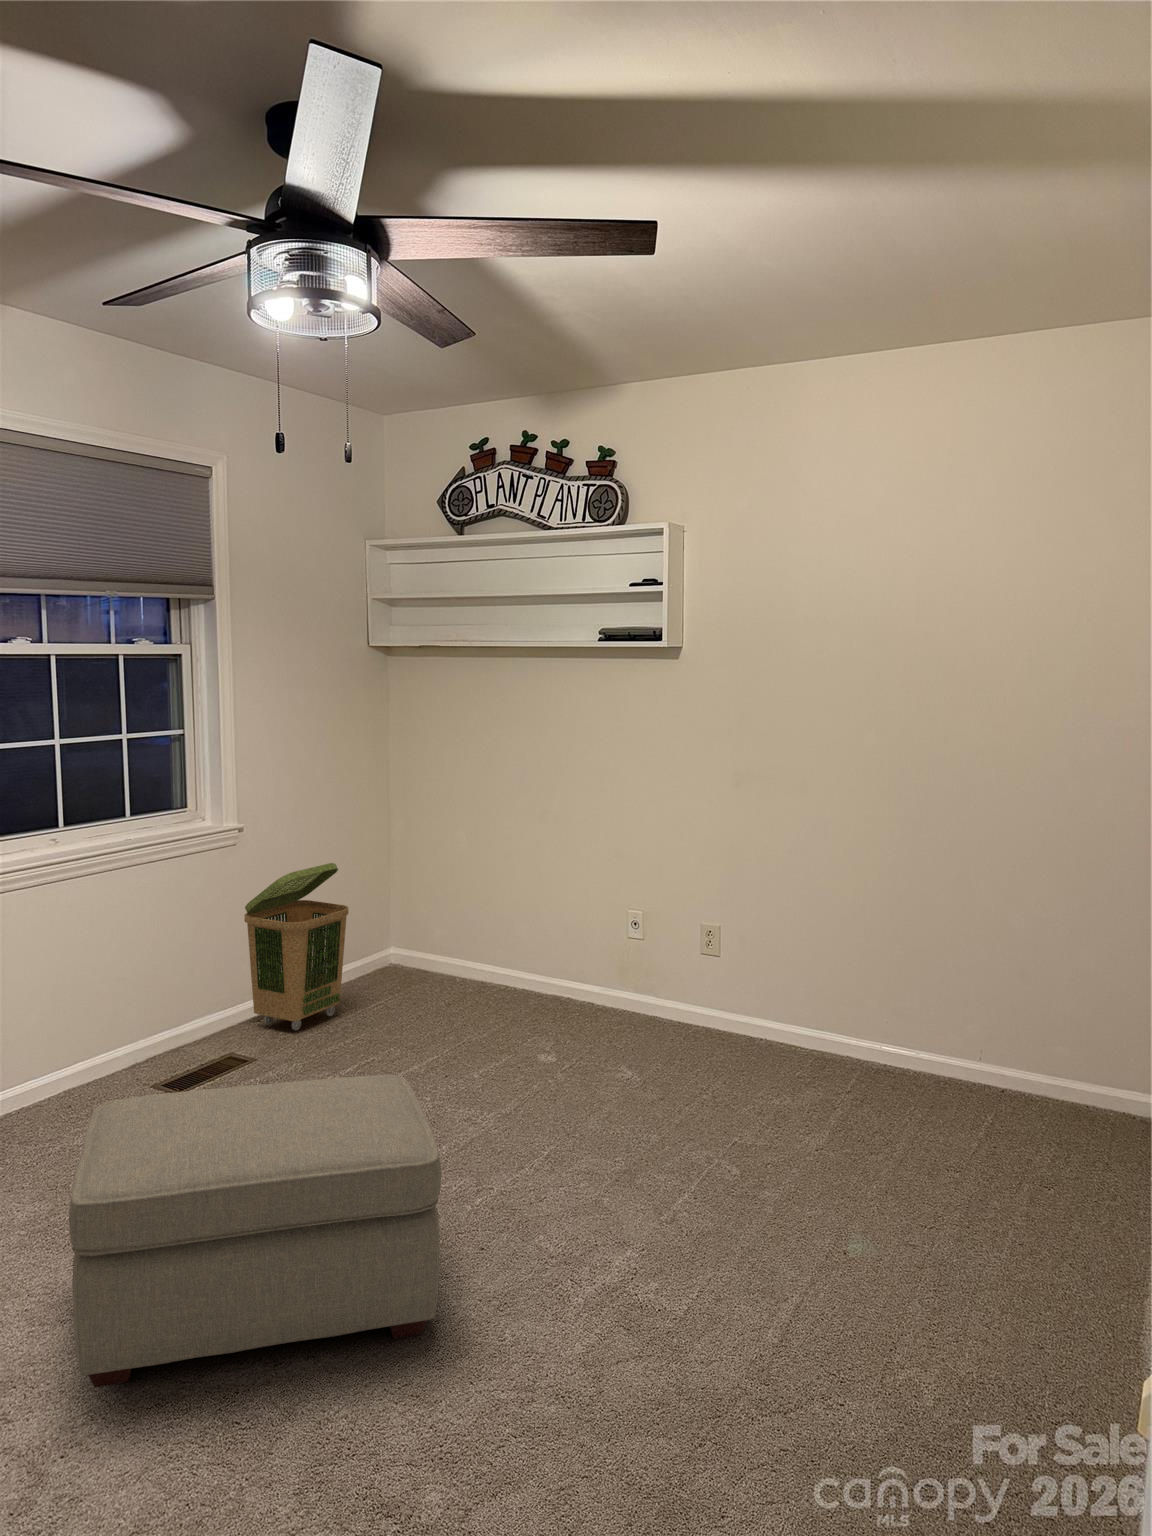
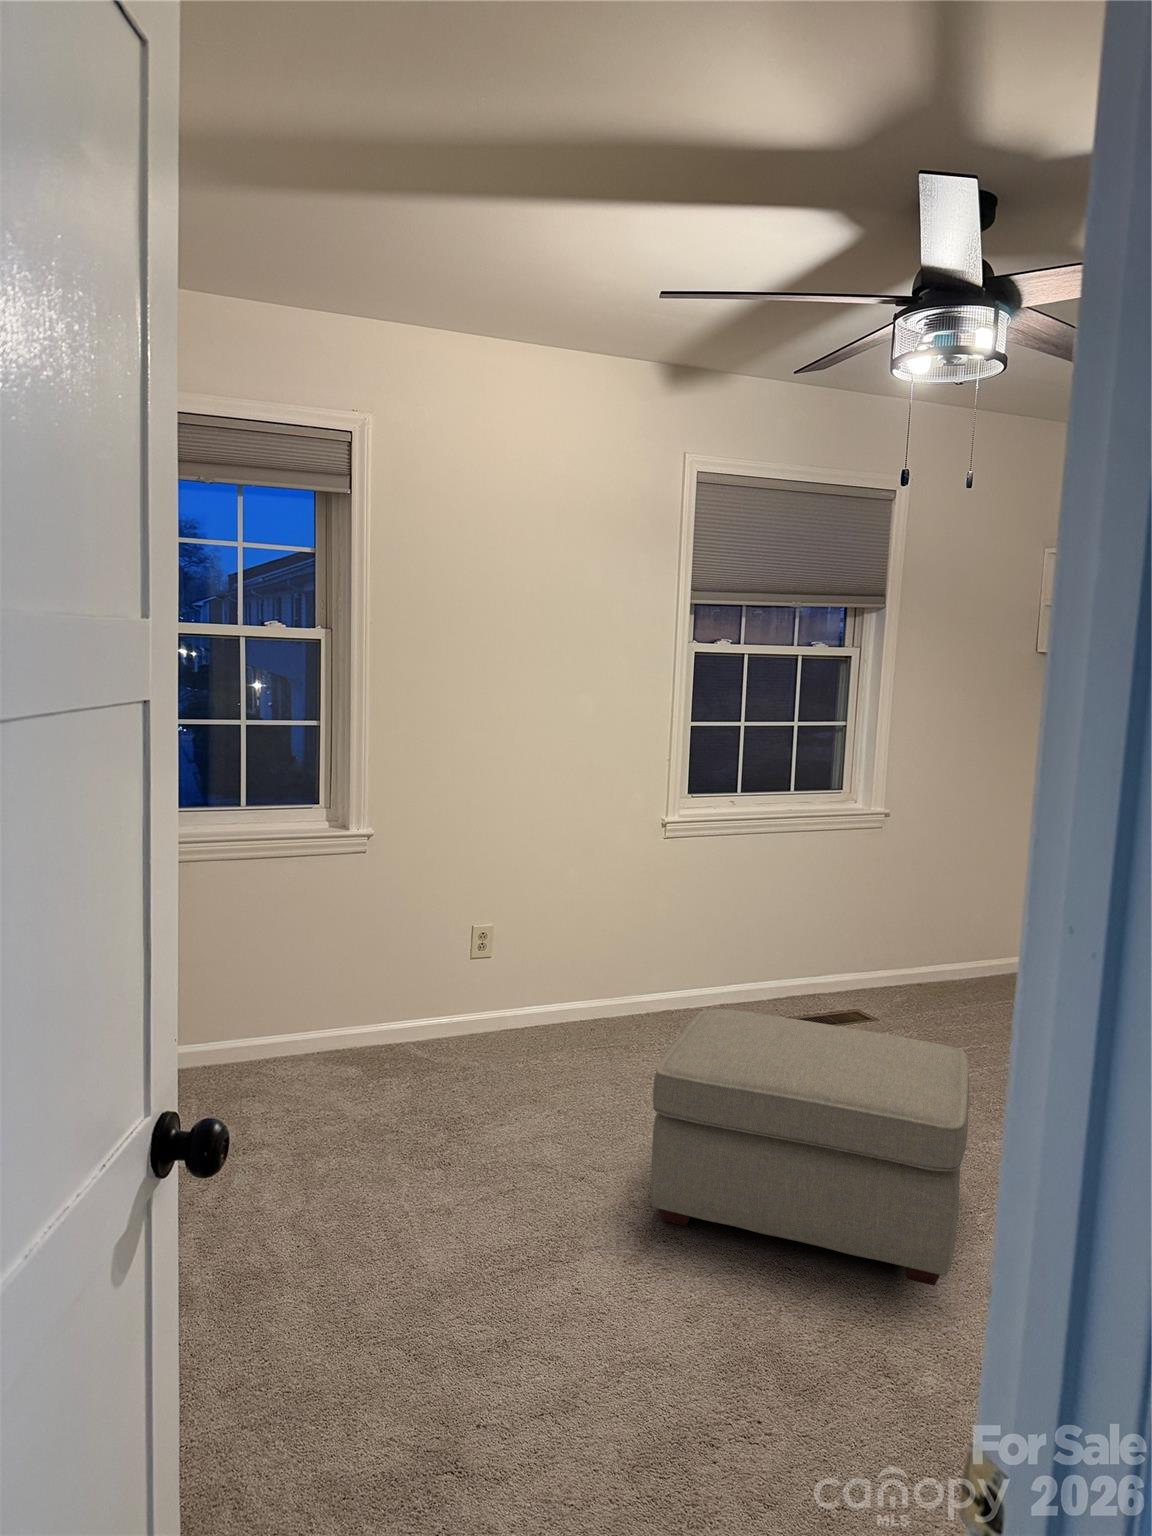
laundry basket: present [244,863,348,1030] -> none [887,855,986,1002]

